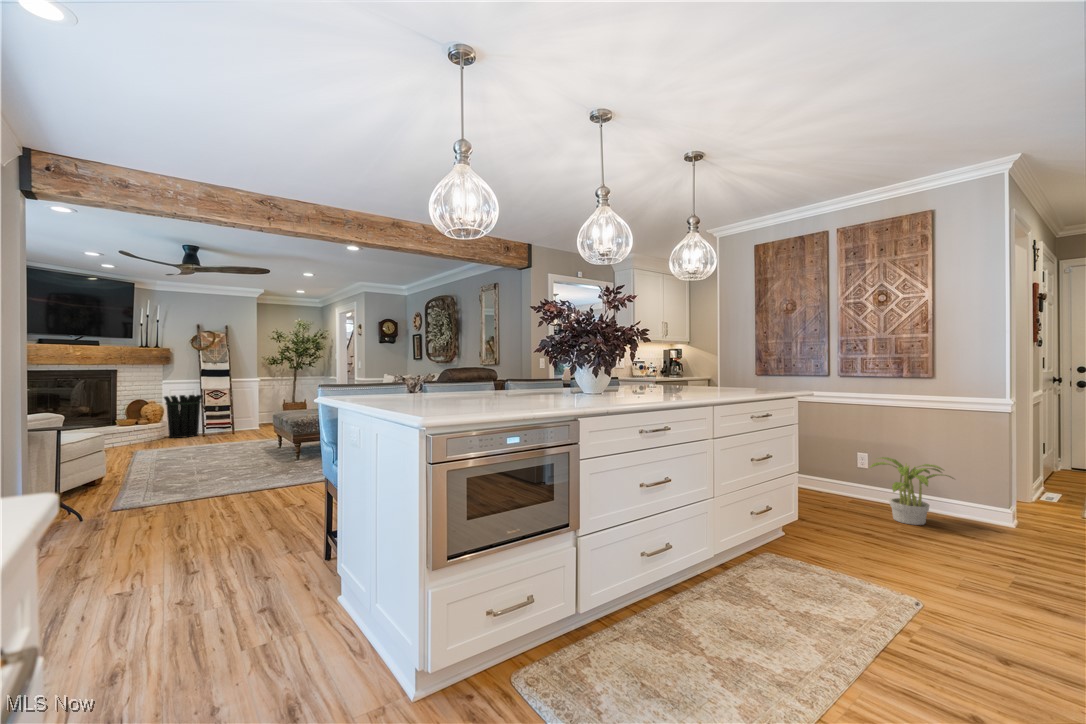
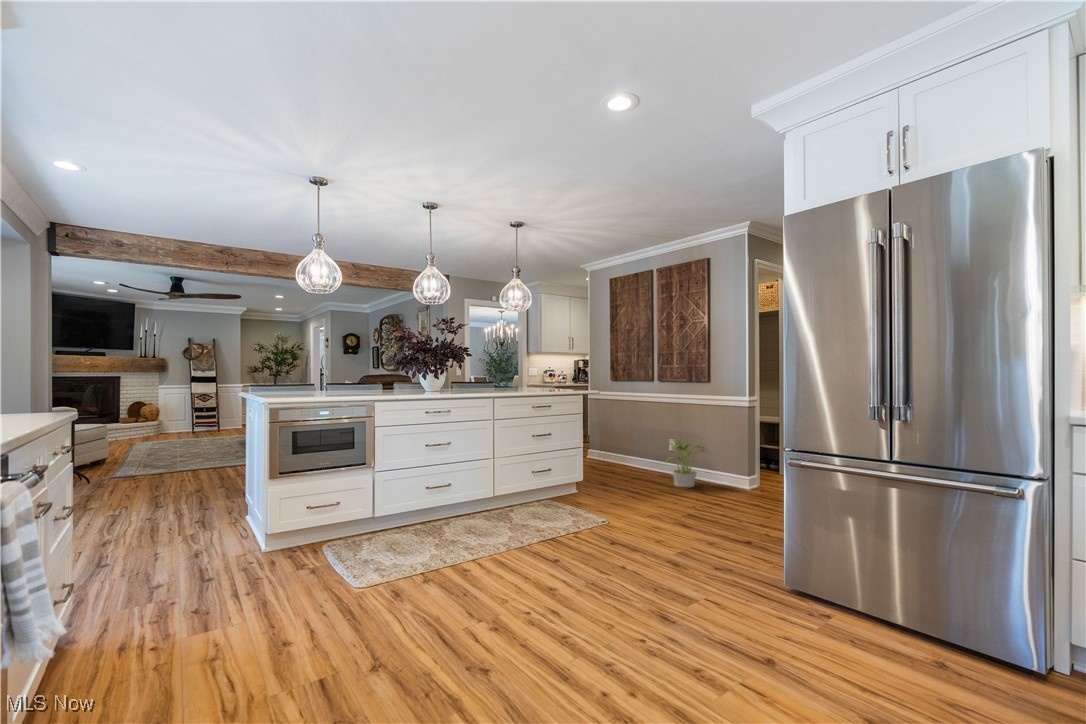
waste bin: present [164,395,203,438] -> none [159,398,193,434]

